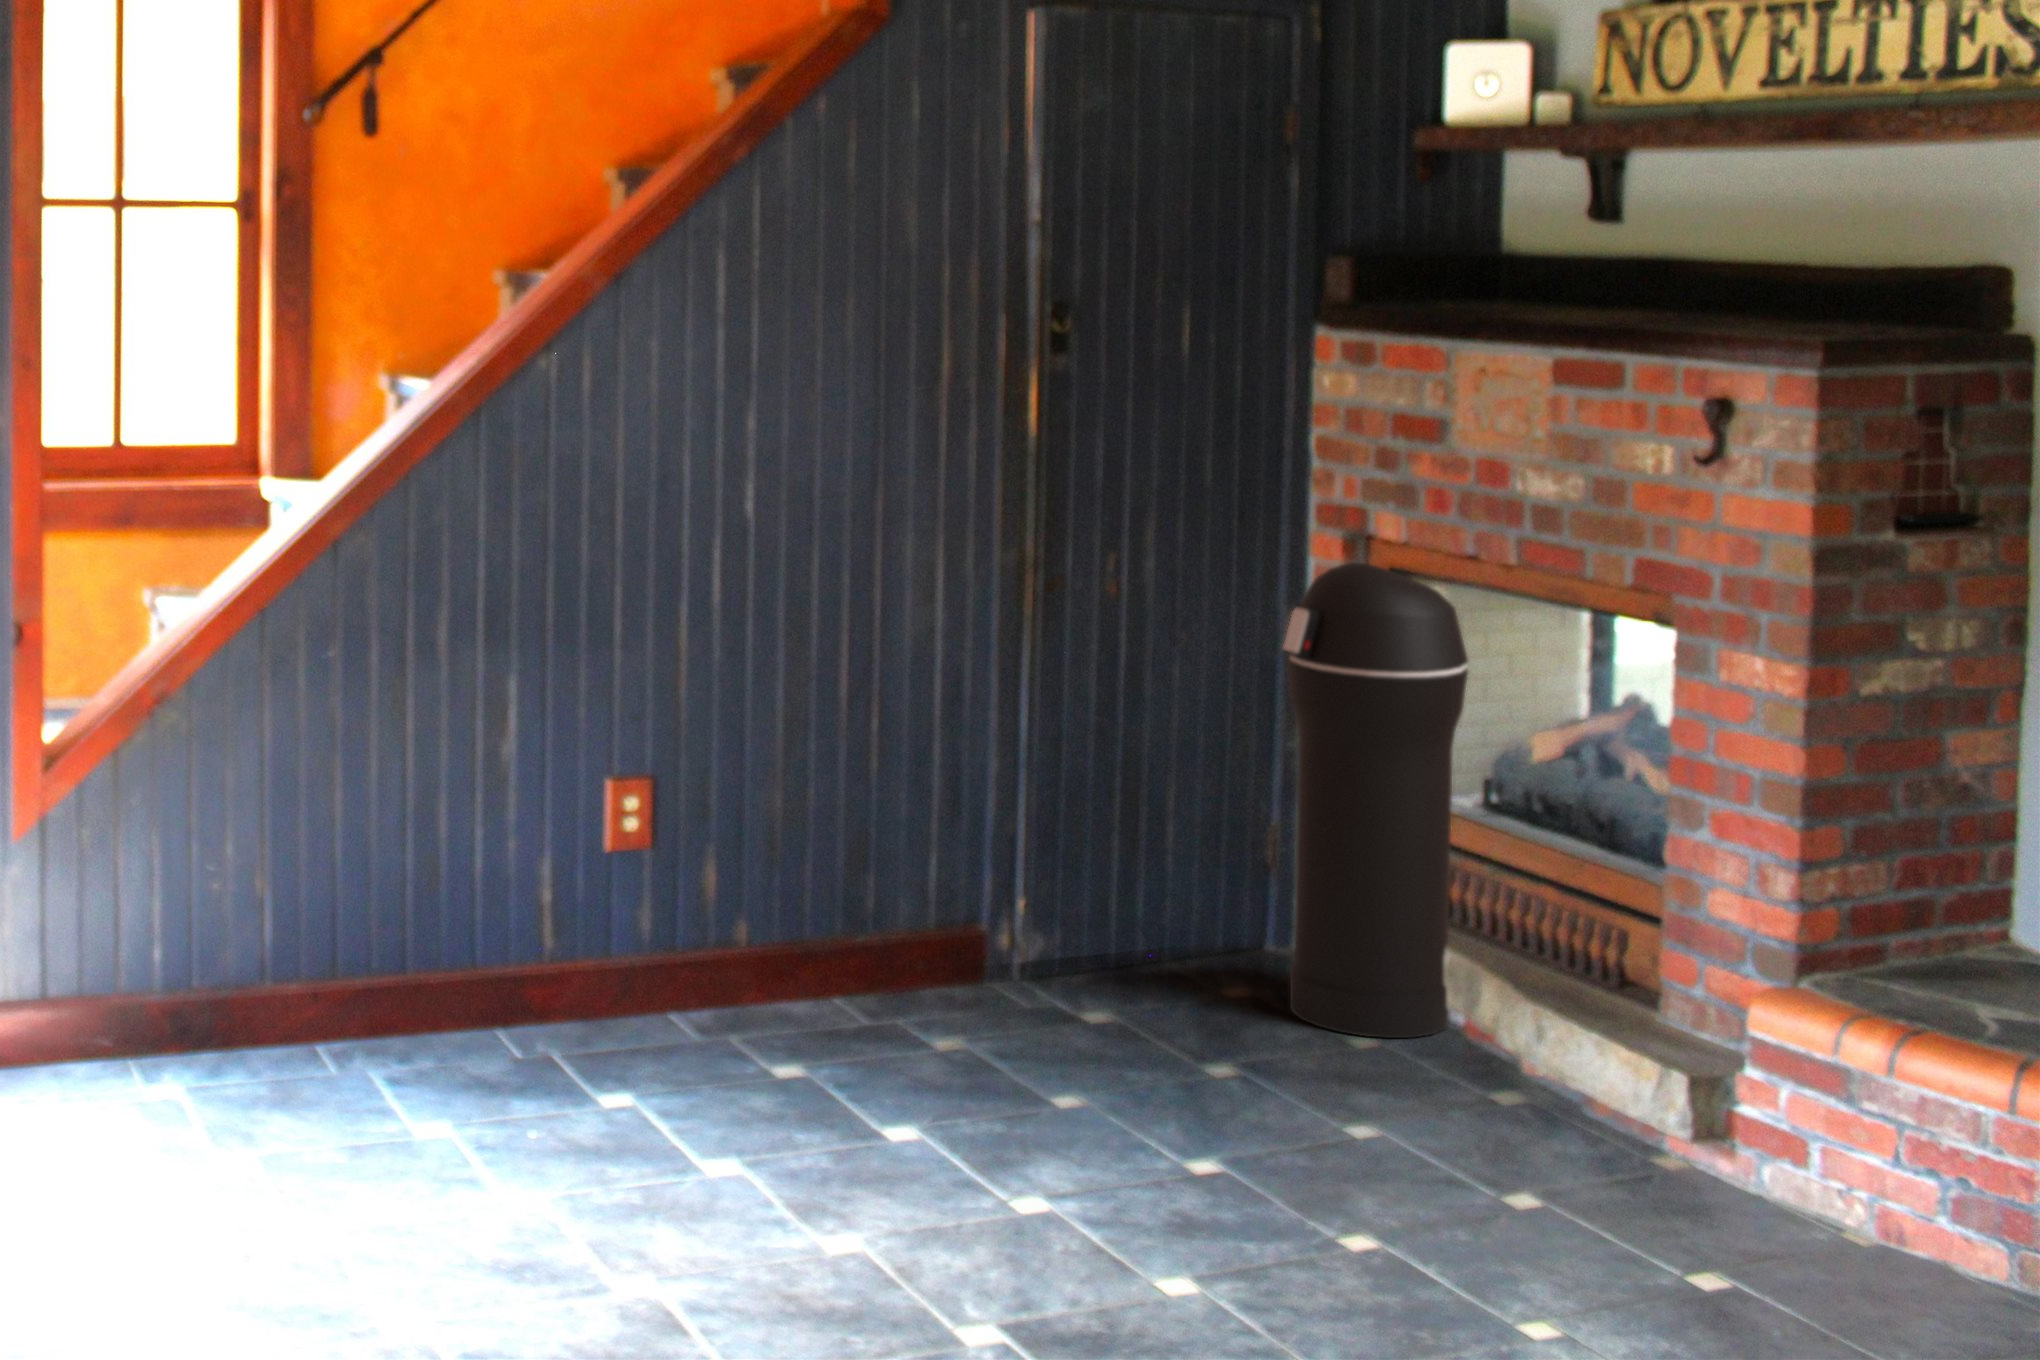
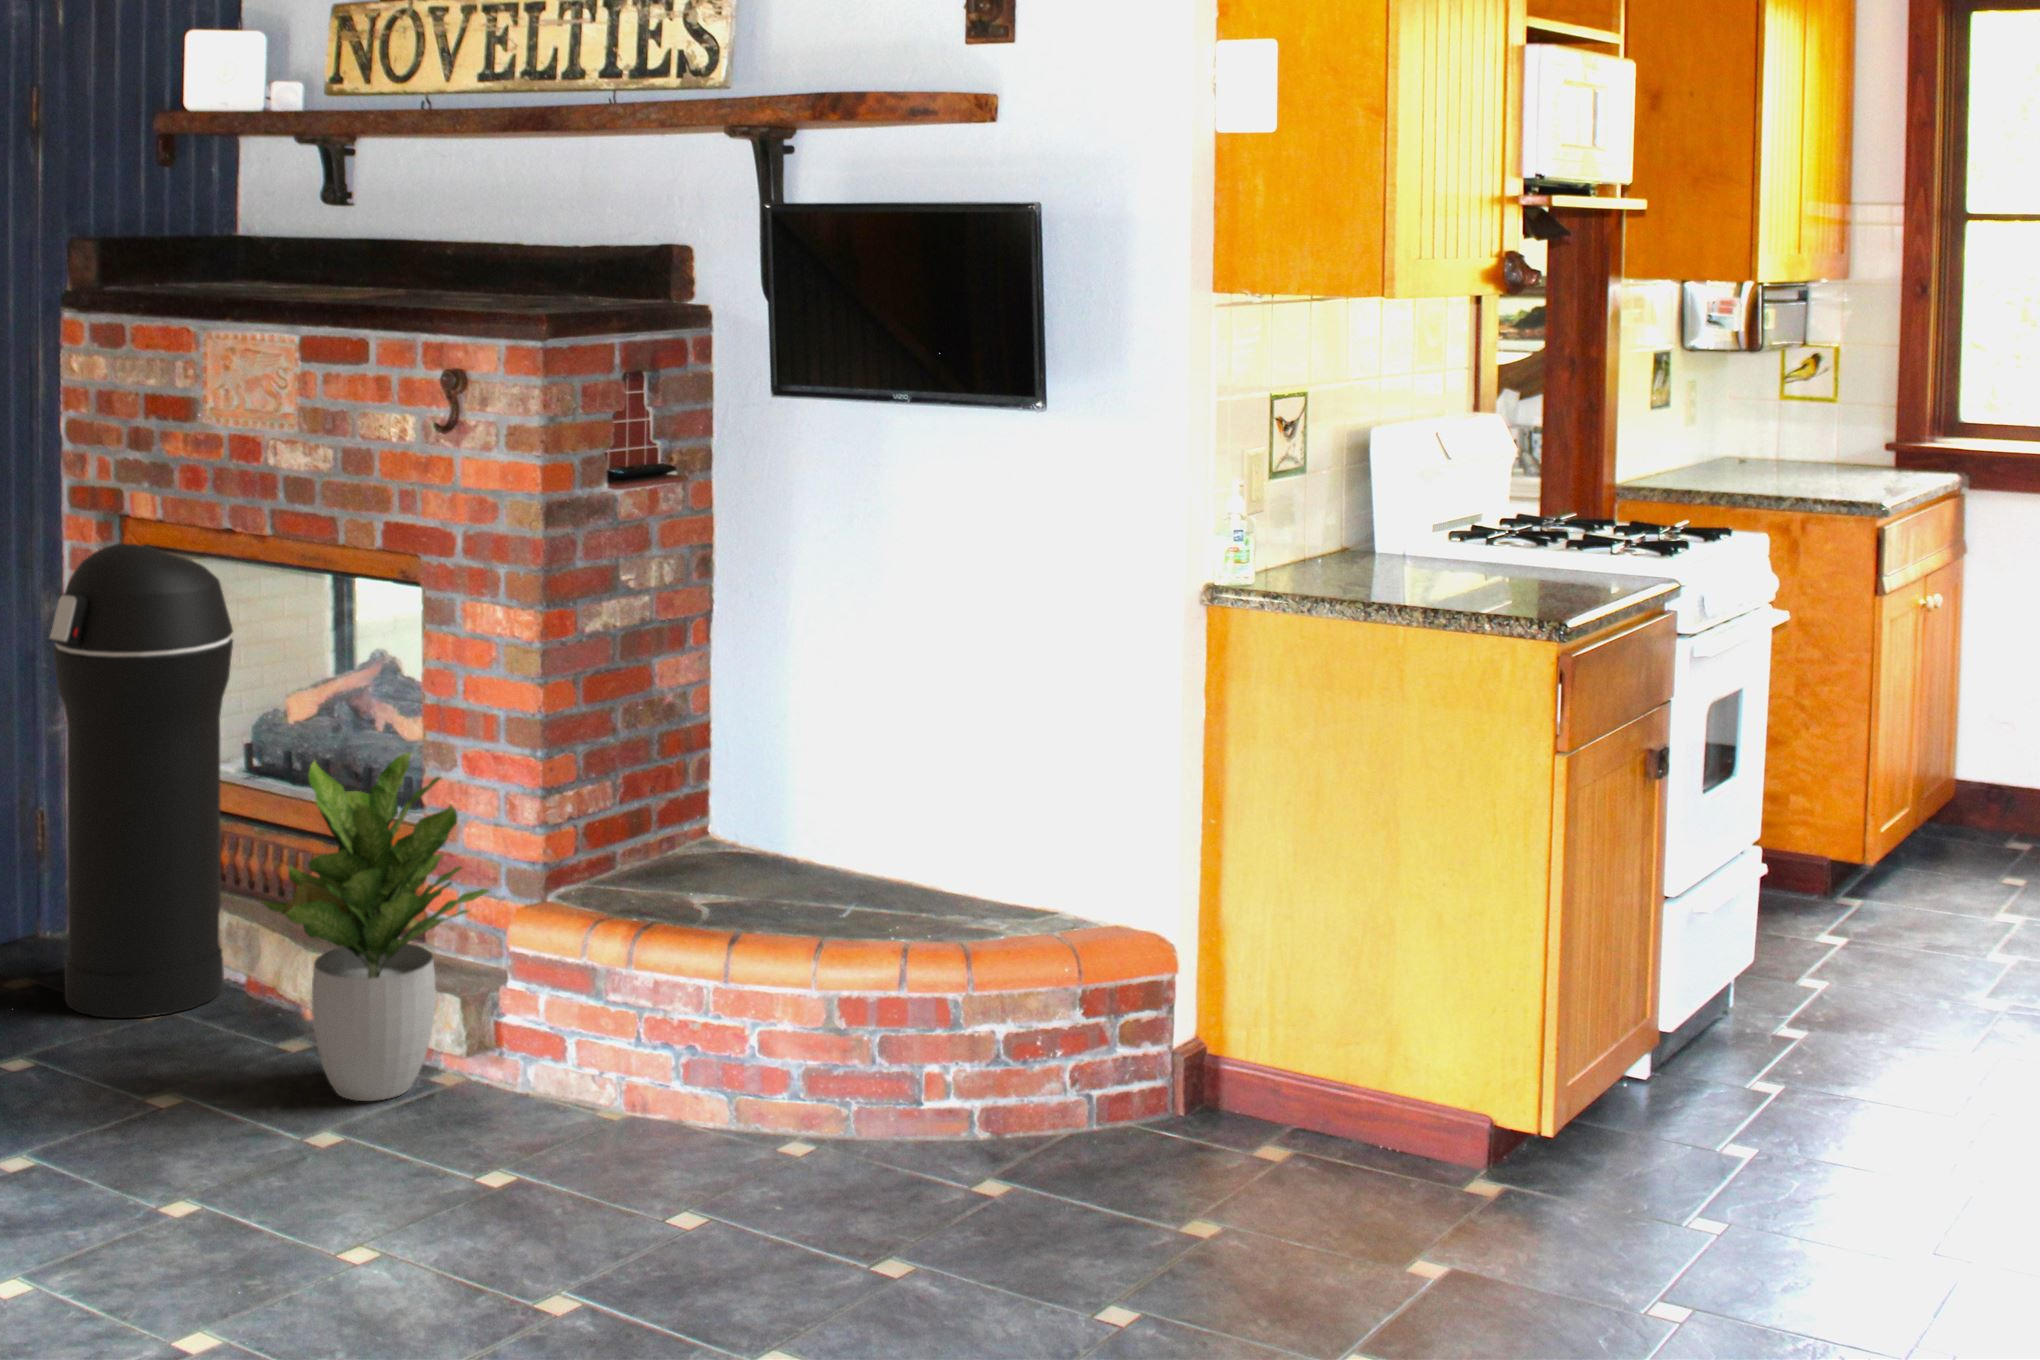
potted plant: none [1471,797,1730,1162] -> present [261,753,489,1101]

